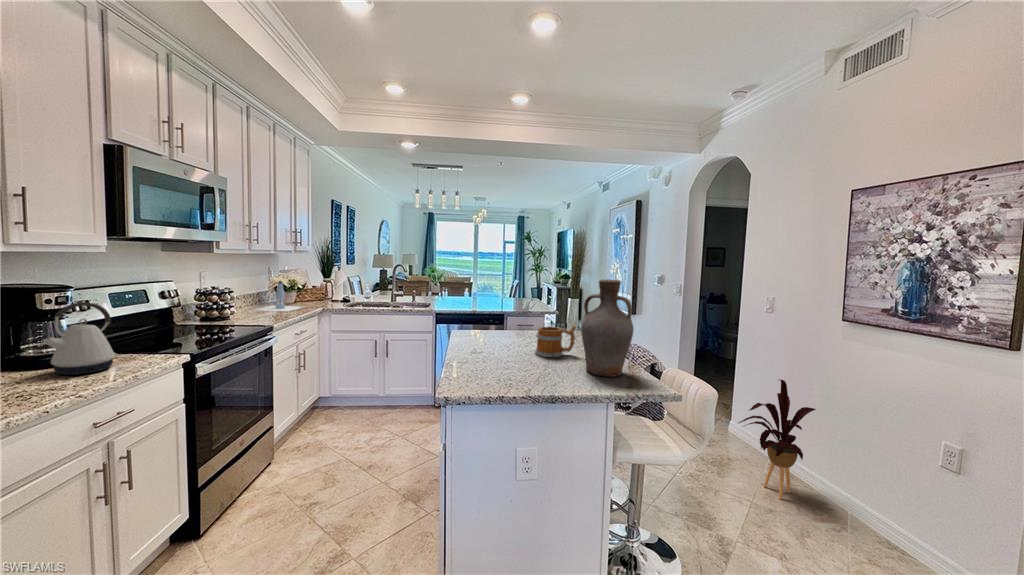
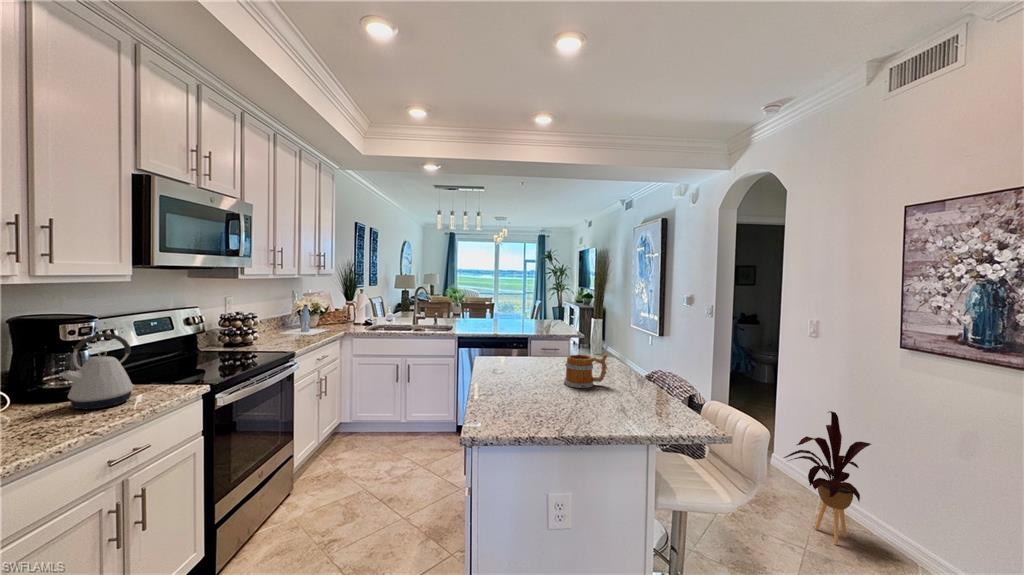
vase: present [581,280,634,377] -> none [615,306,673,413]

